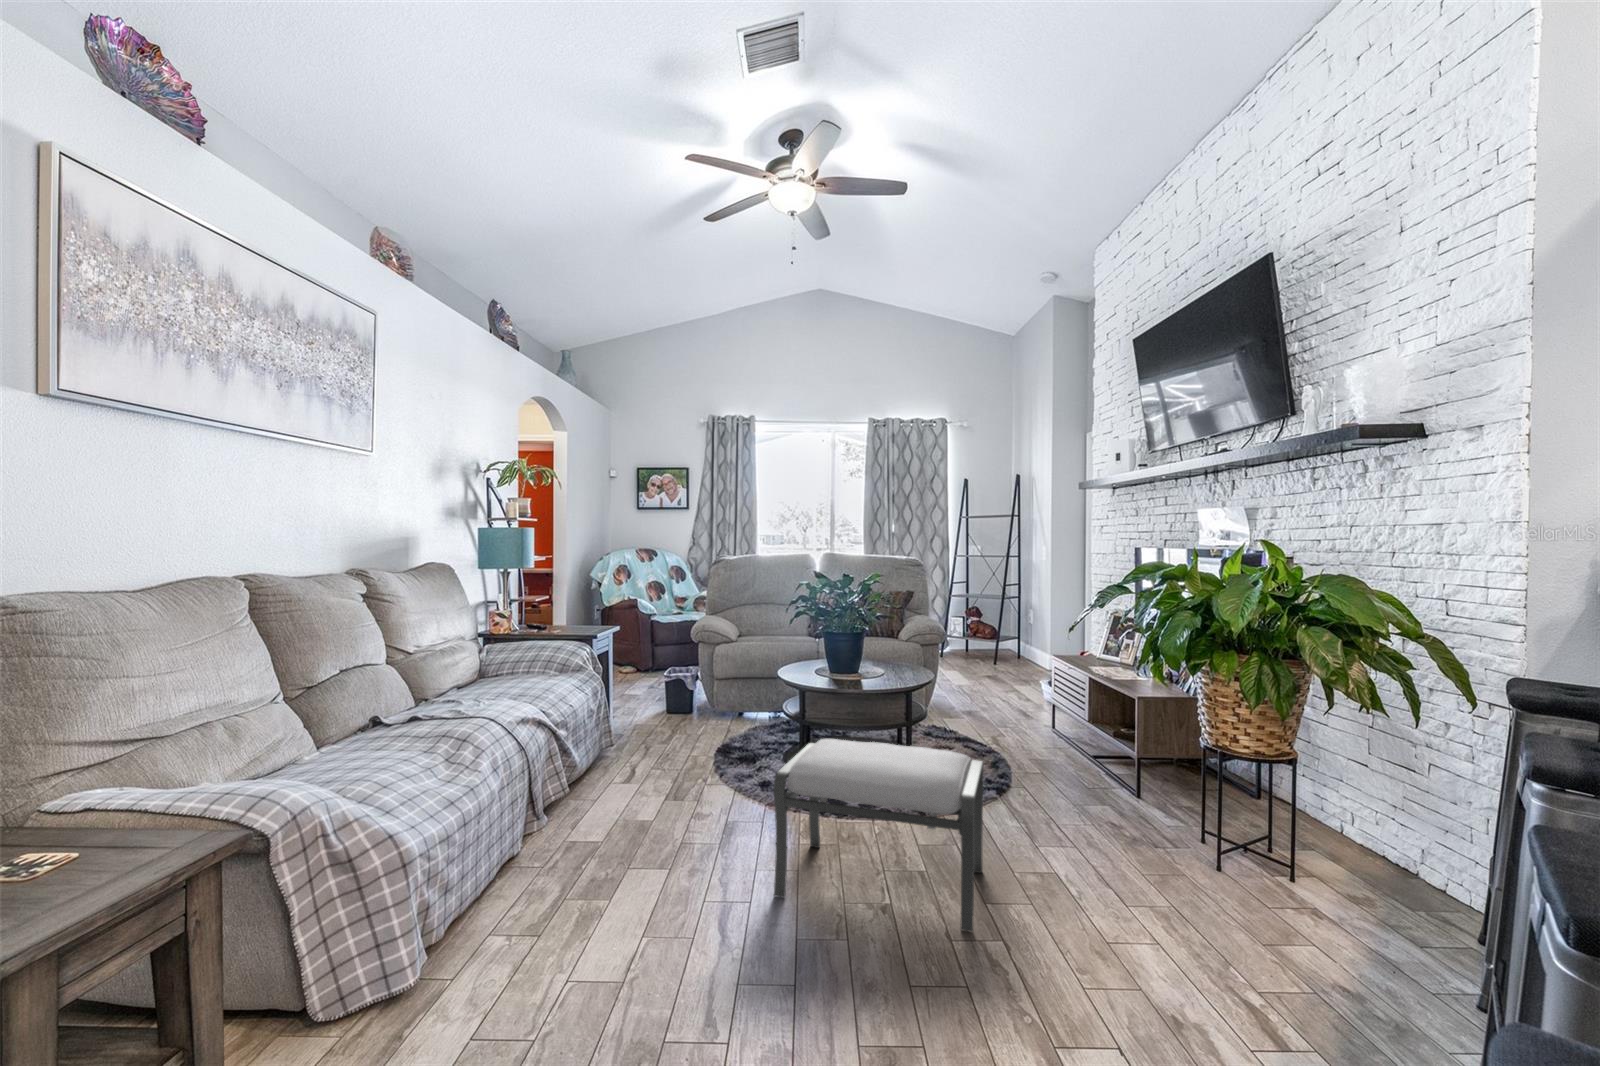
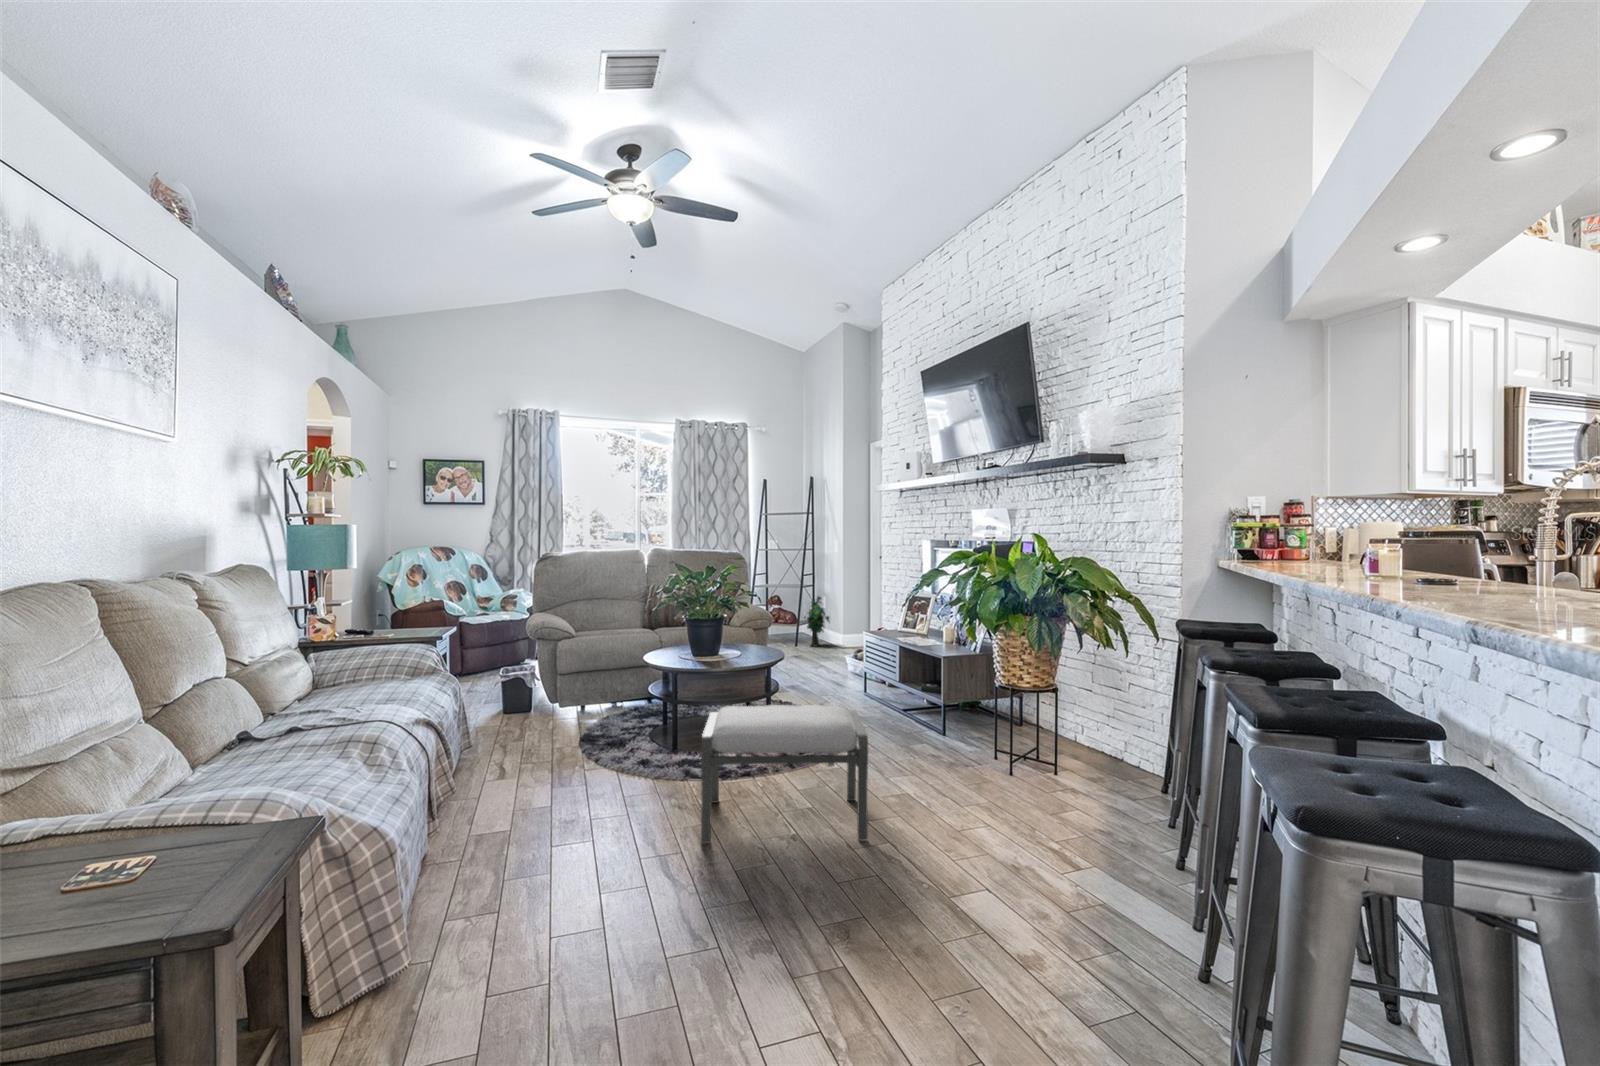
decorative plant: none [1009,610,1041,669] -> present [804,597,830,647]

